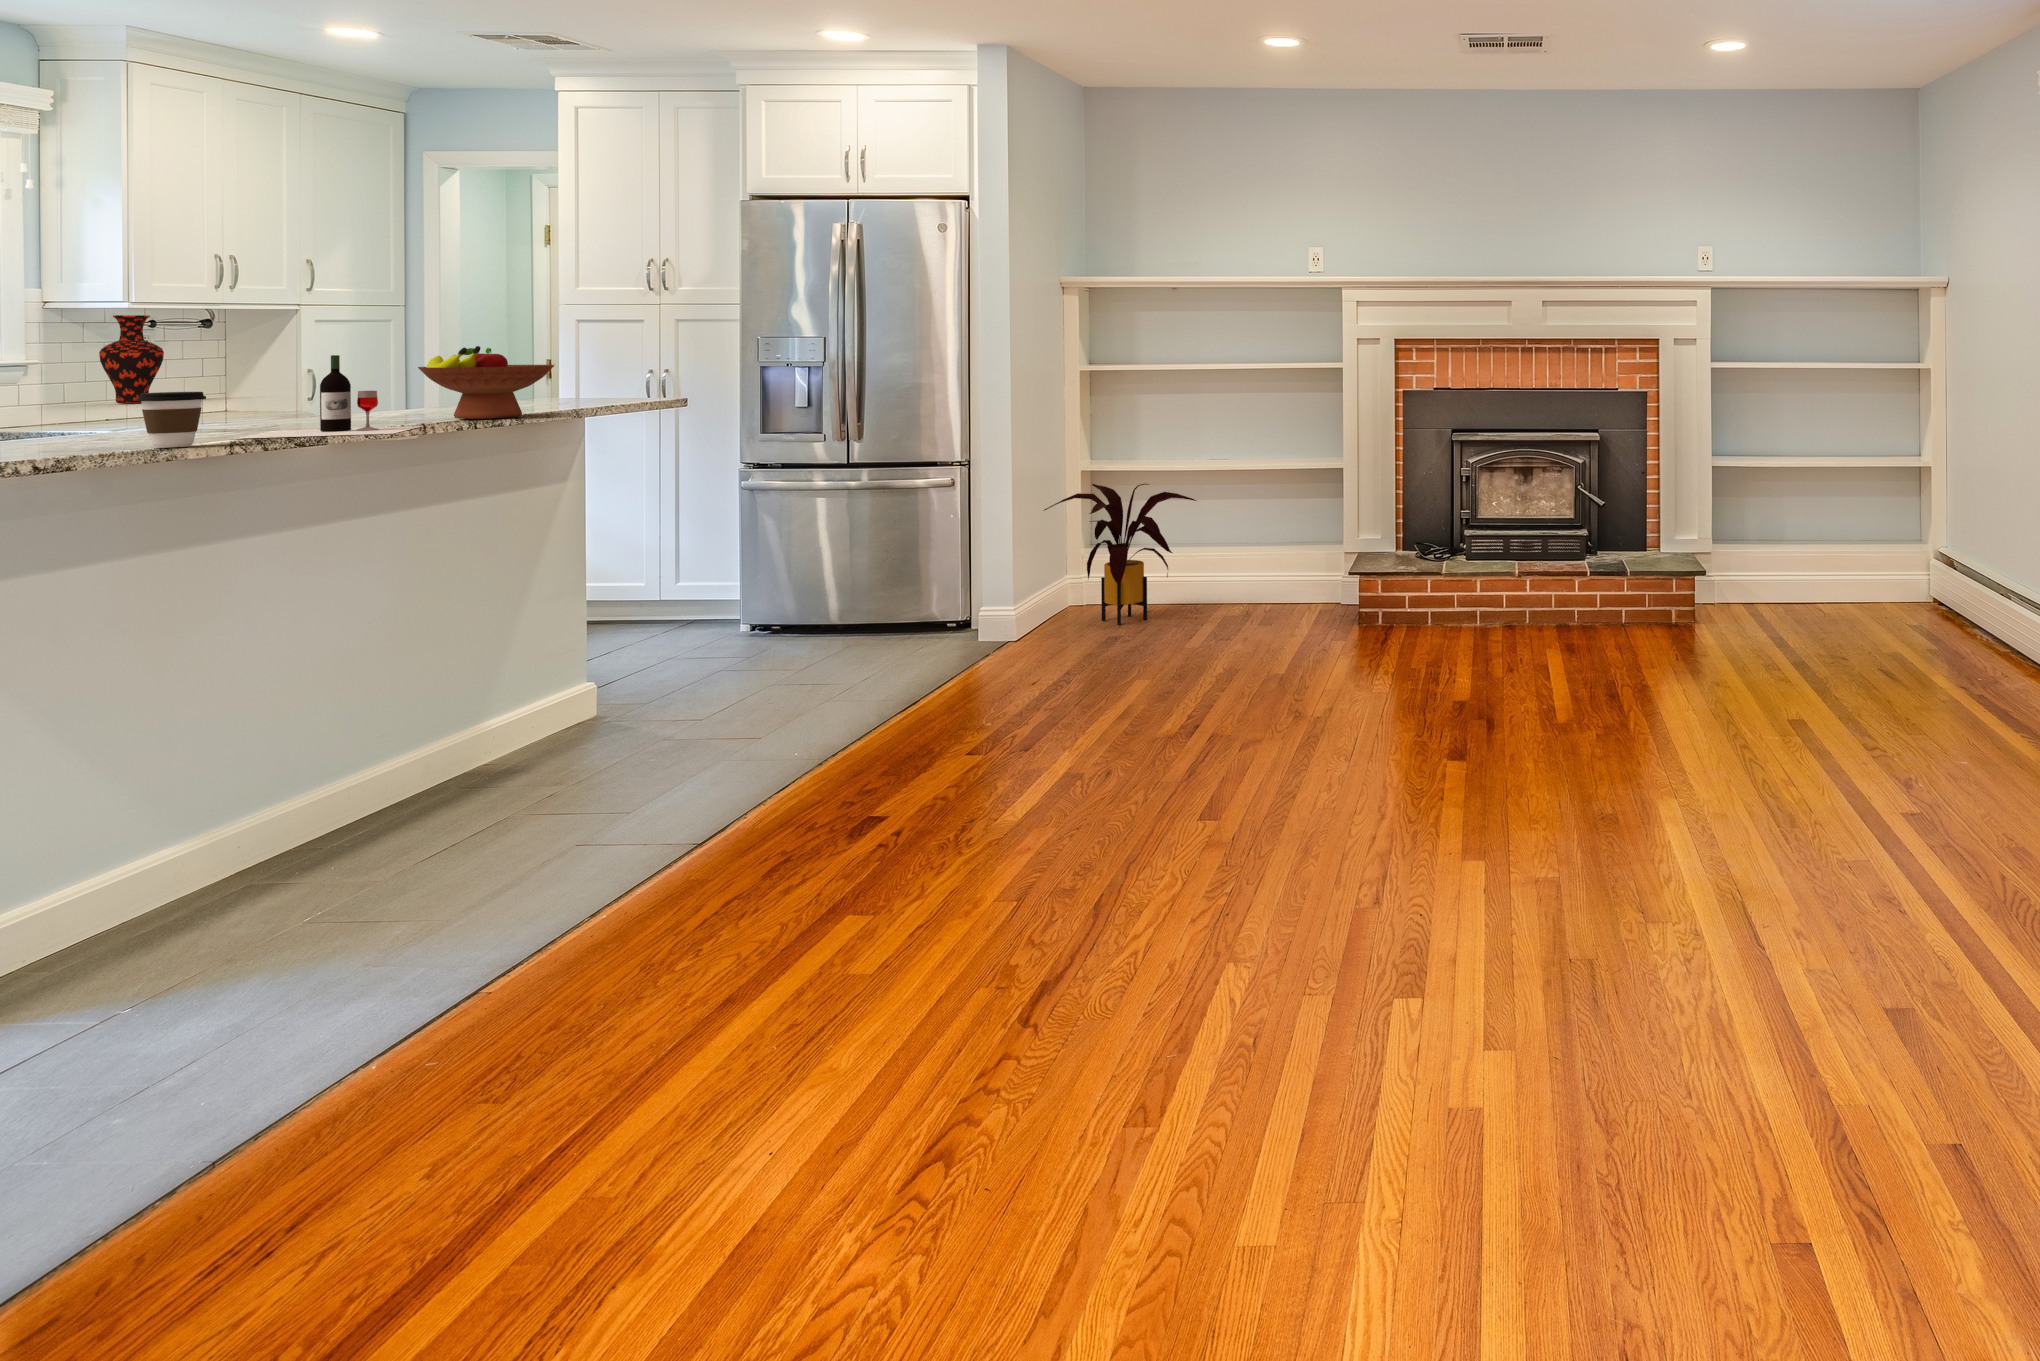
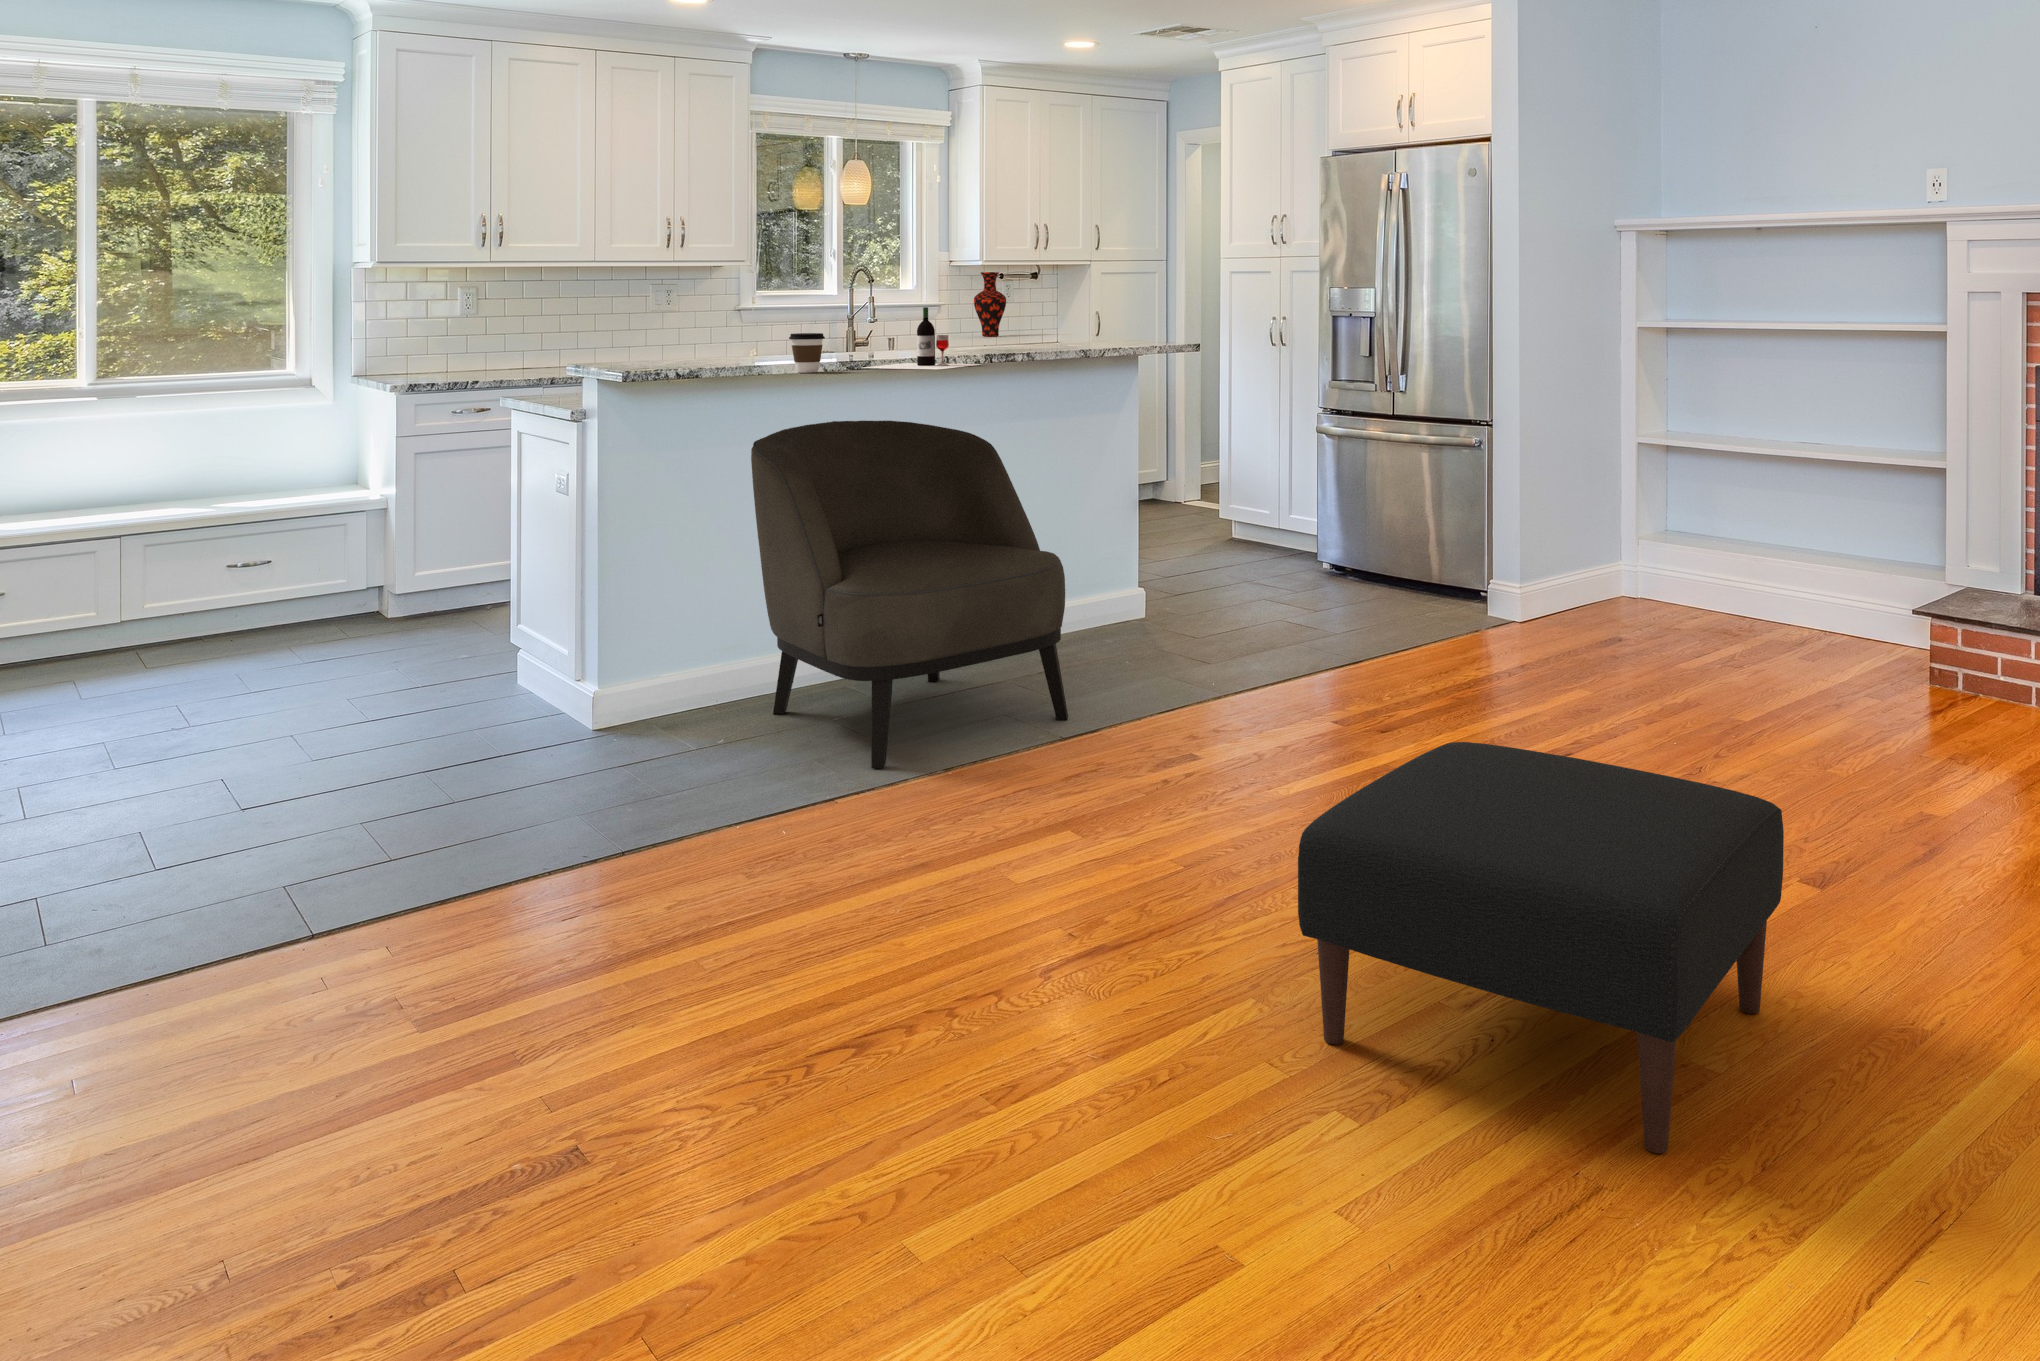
fruit bowl: present [418,346,554,419] -> none [1005,300,1095,360]
house plant: present [1044,484,1196,625] -> none [1576,461,1753,626]
armchair: none [116,505,654,943] -> present [751,421,1068,768]
ottoman: none [1267,688,1596,969] -> present [1298,742,1784,1153]

